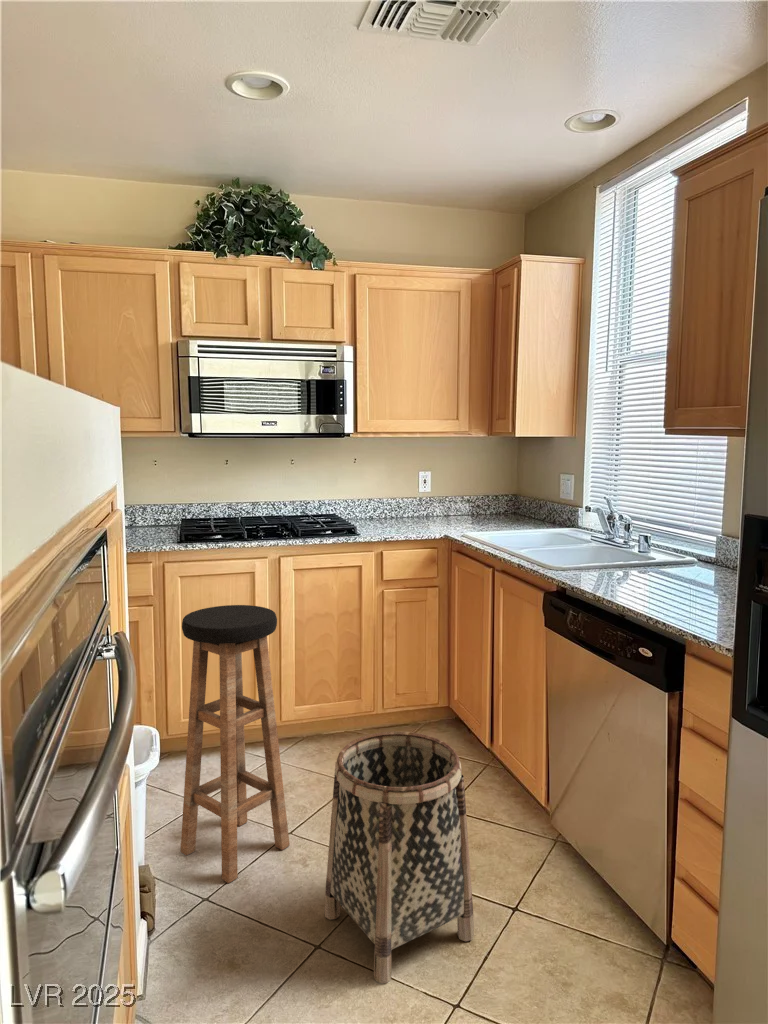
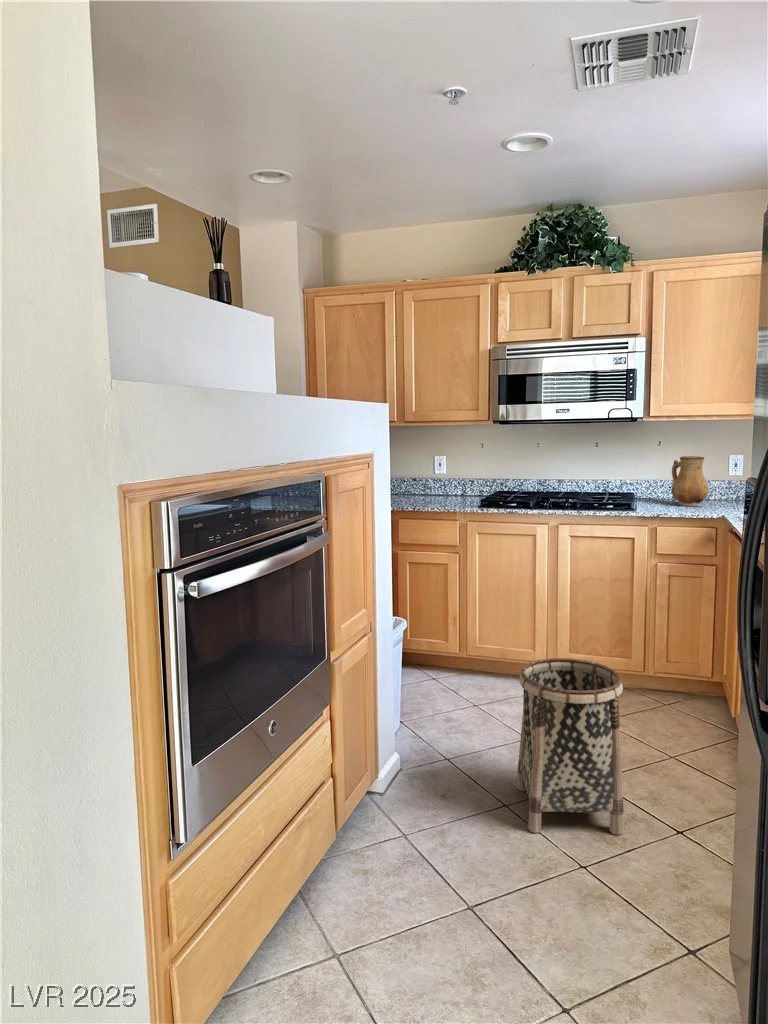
ceramic pitcher: none [377,473,416,525] -> present [671,456,709,506]
bar stool: present [180,605,290,883] -> none [443,551,519,752]

